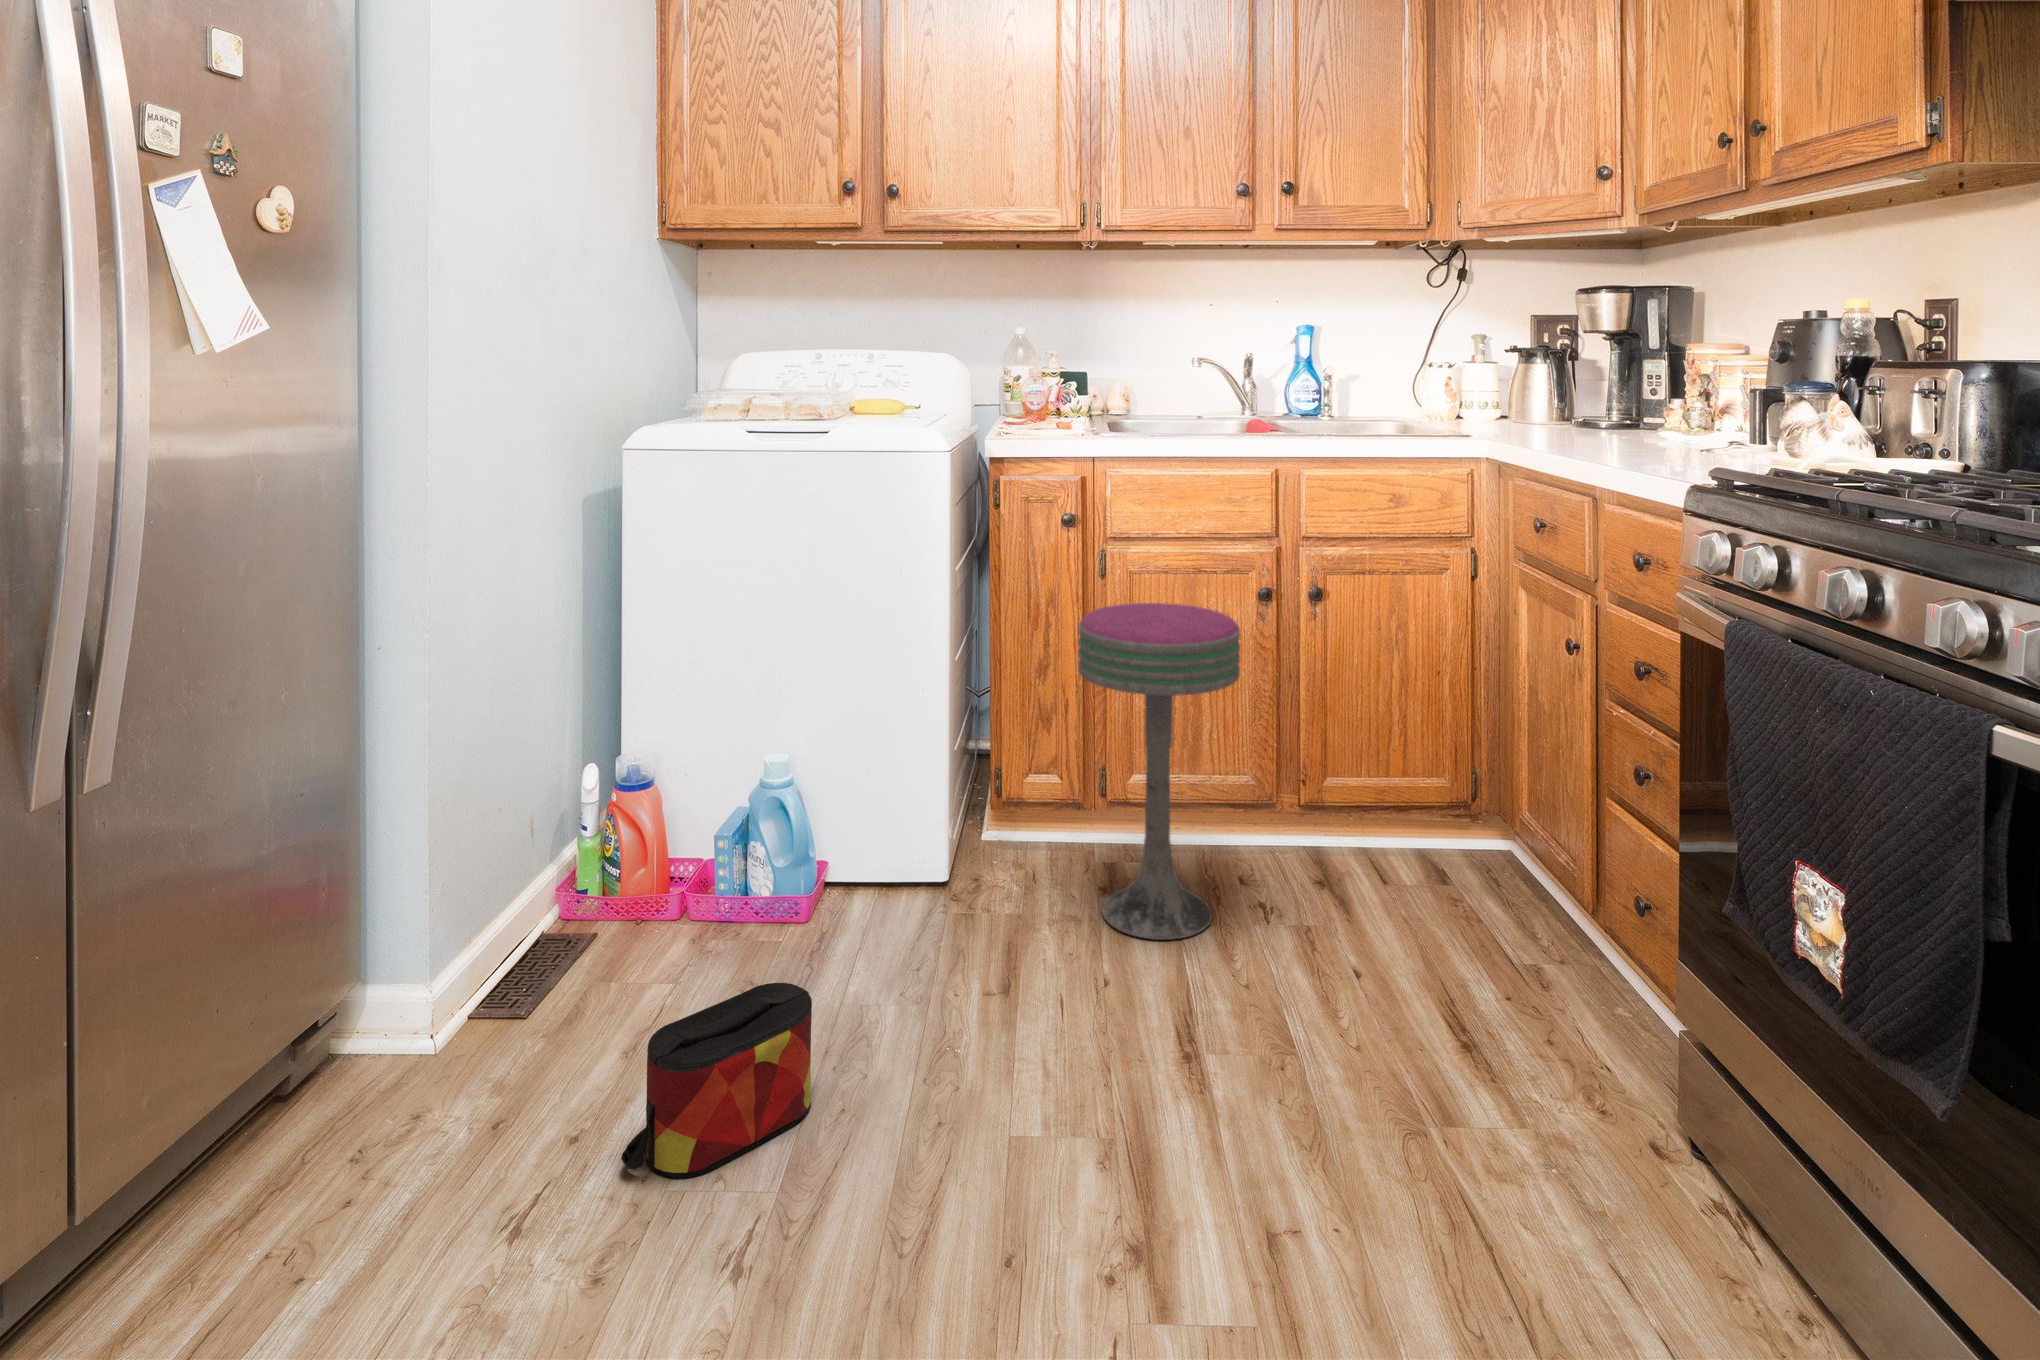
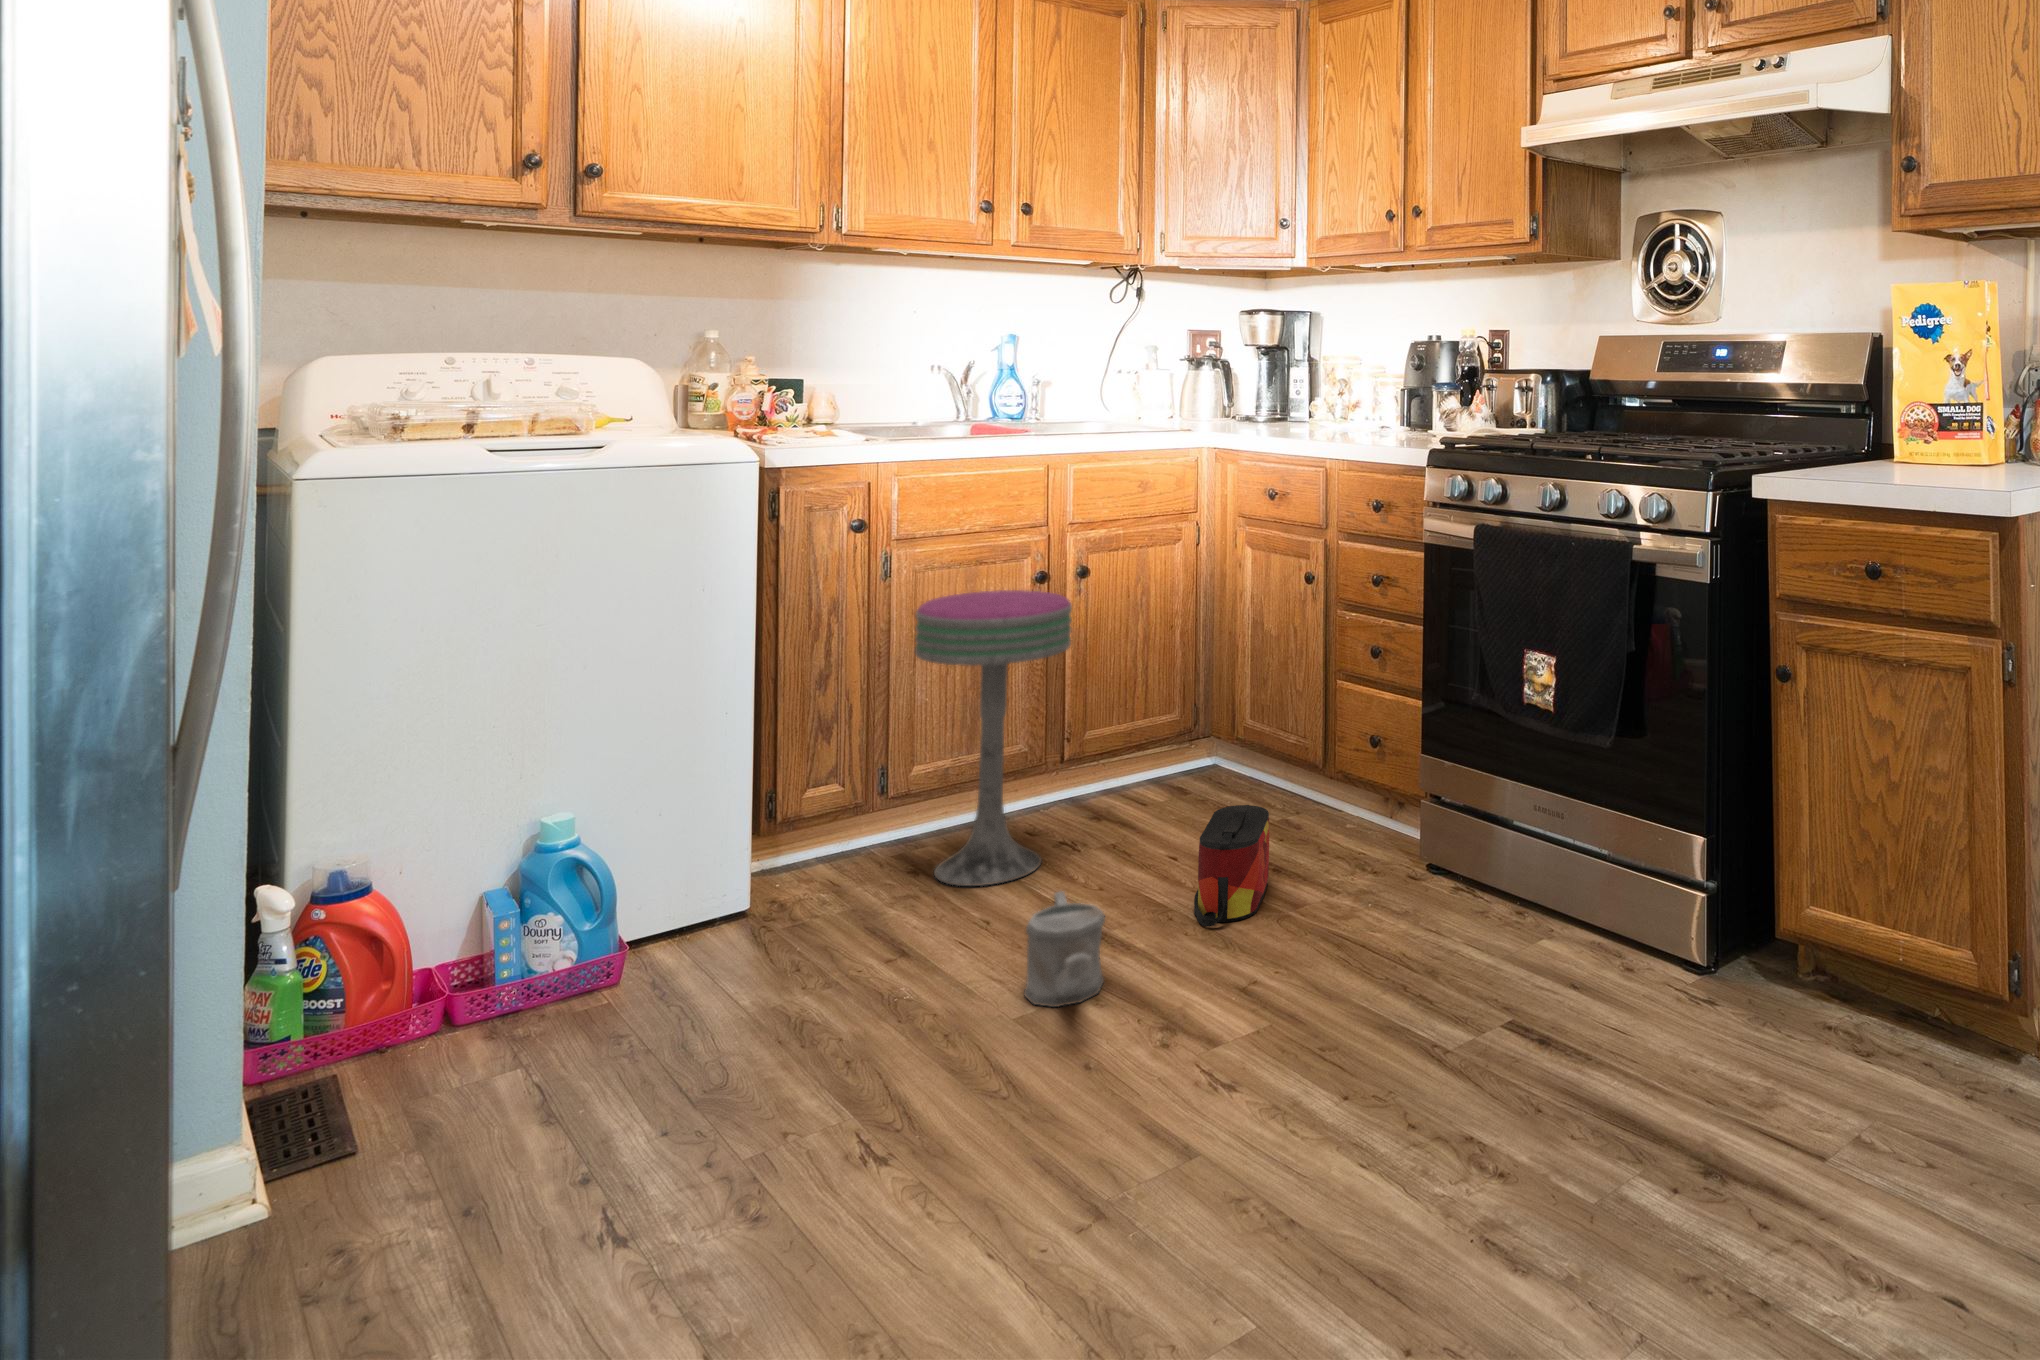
bag: present [621,983,812,1178] -> present [1194,805,1269,927]
watering can: none [1005,994,1126,1158] -> present [1024,891,1105,1007]

